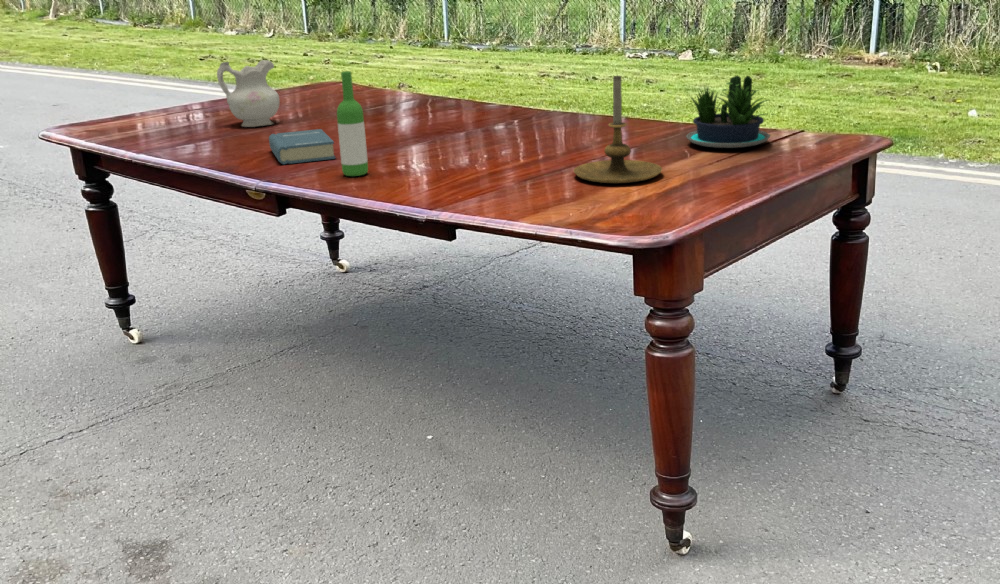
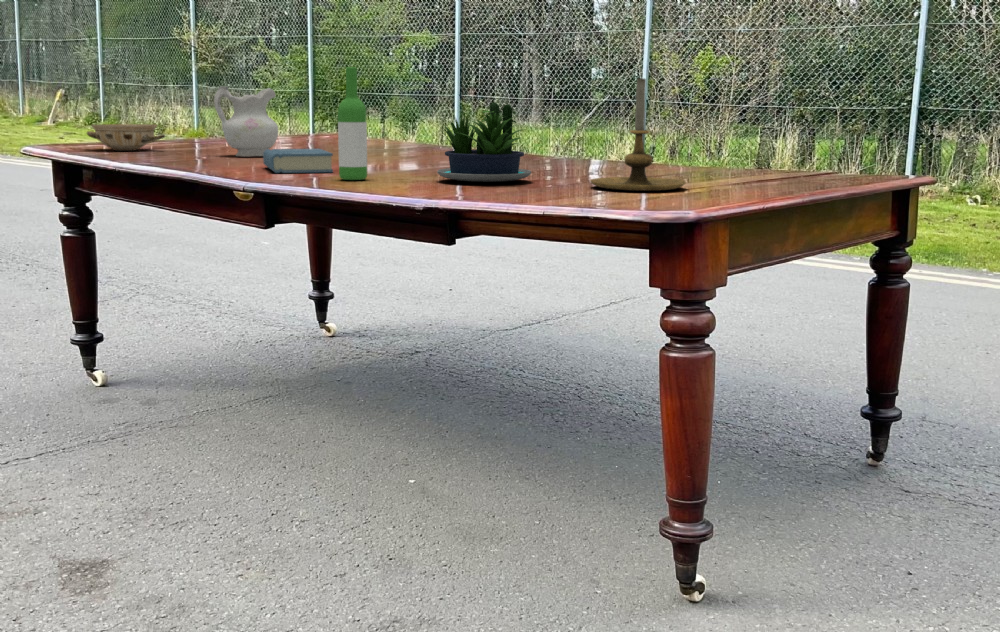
potted plant: present [686,76,770,148] -> present [437,103,531,182]
ceramic bowl: none [99,91,173,121] -> present [87,124,165,151]

